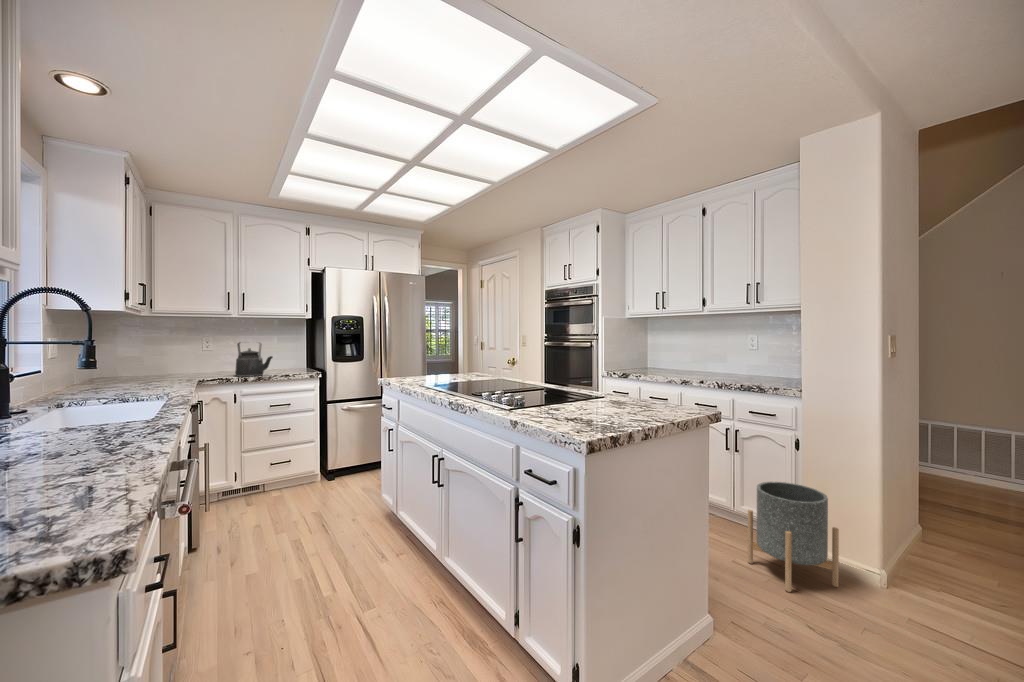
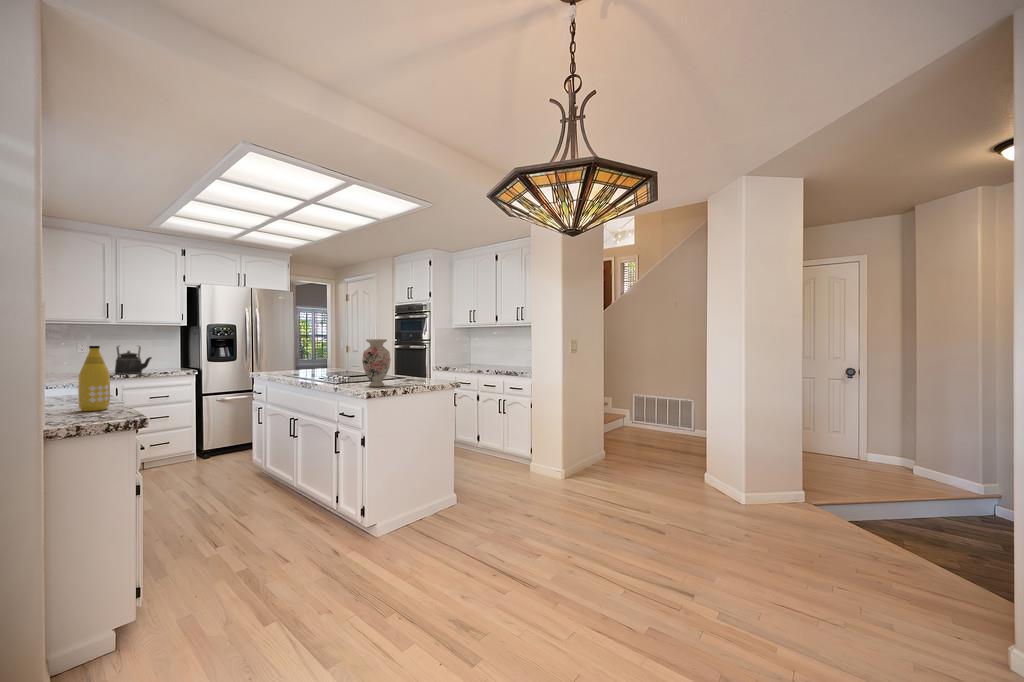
vase: none [562,333,612,422] -> present [362,339,391,387]
bottle: none [65,346,129,483] -> present [78,346,110,411]
planter: present [748,482,839,592] -> none [500,428,542,486]

